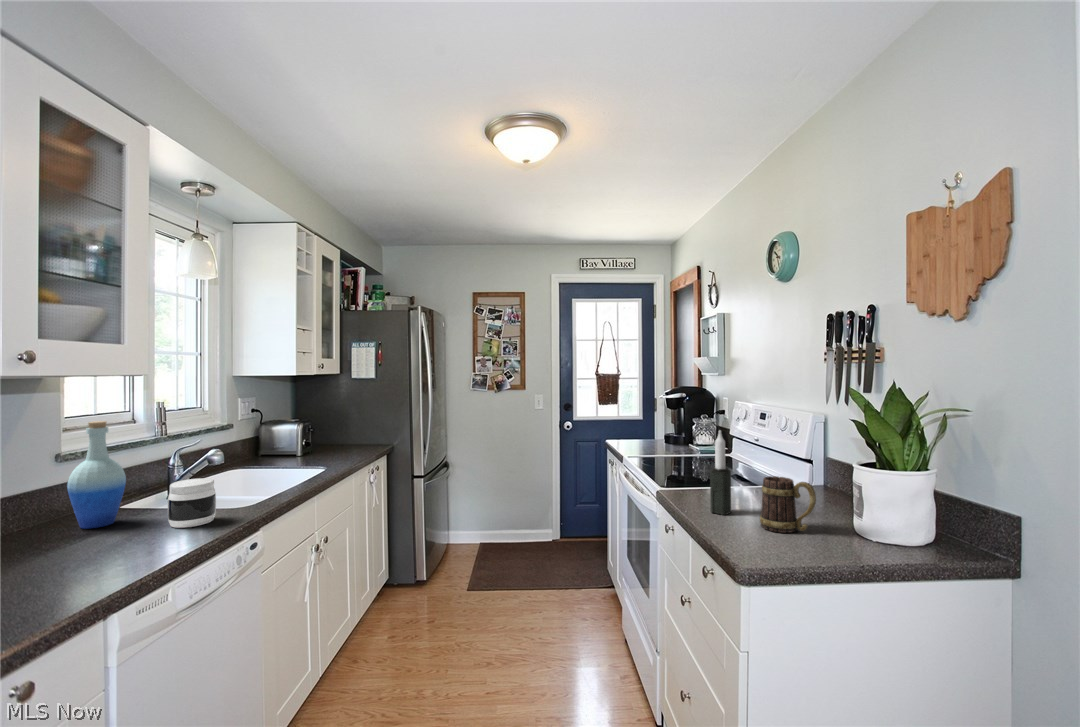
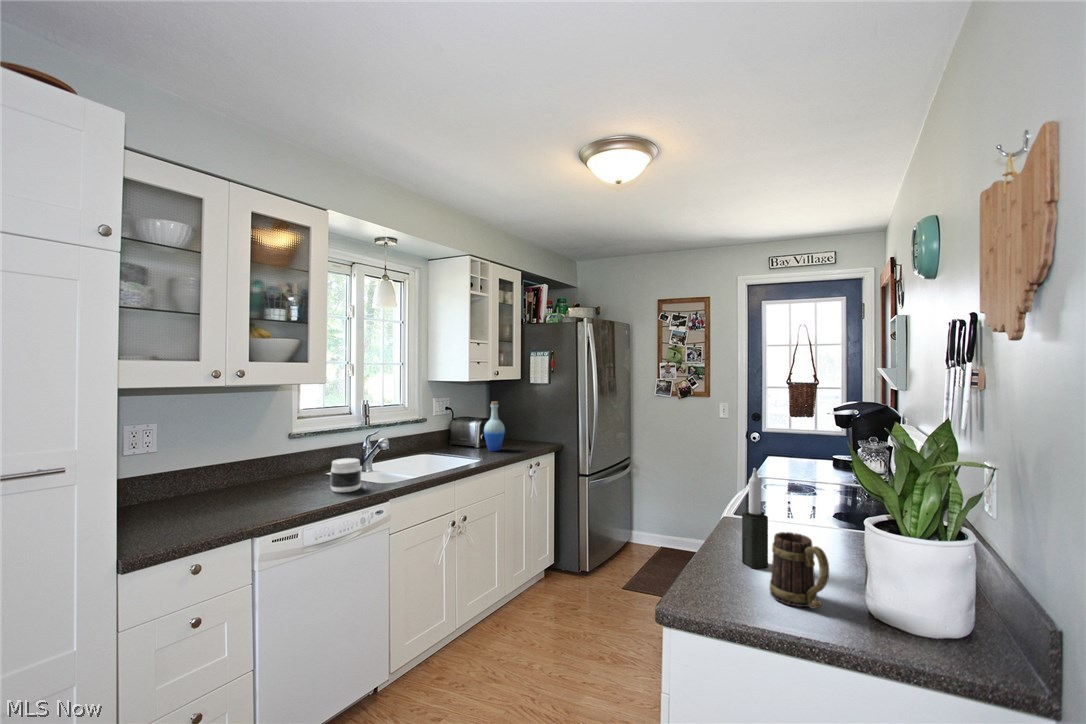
bottle: present [67,421,126,528] -> present [484,402,505,451]

